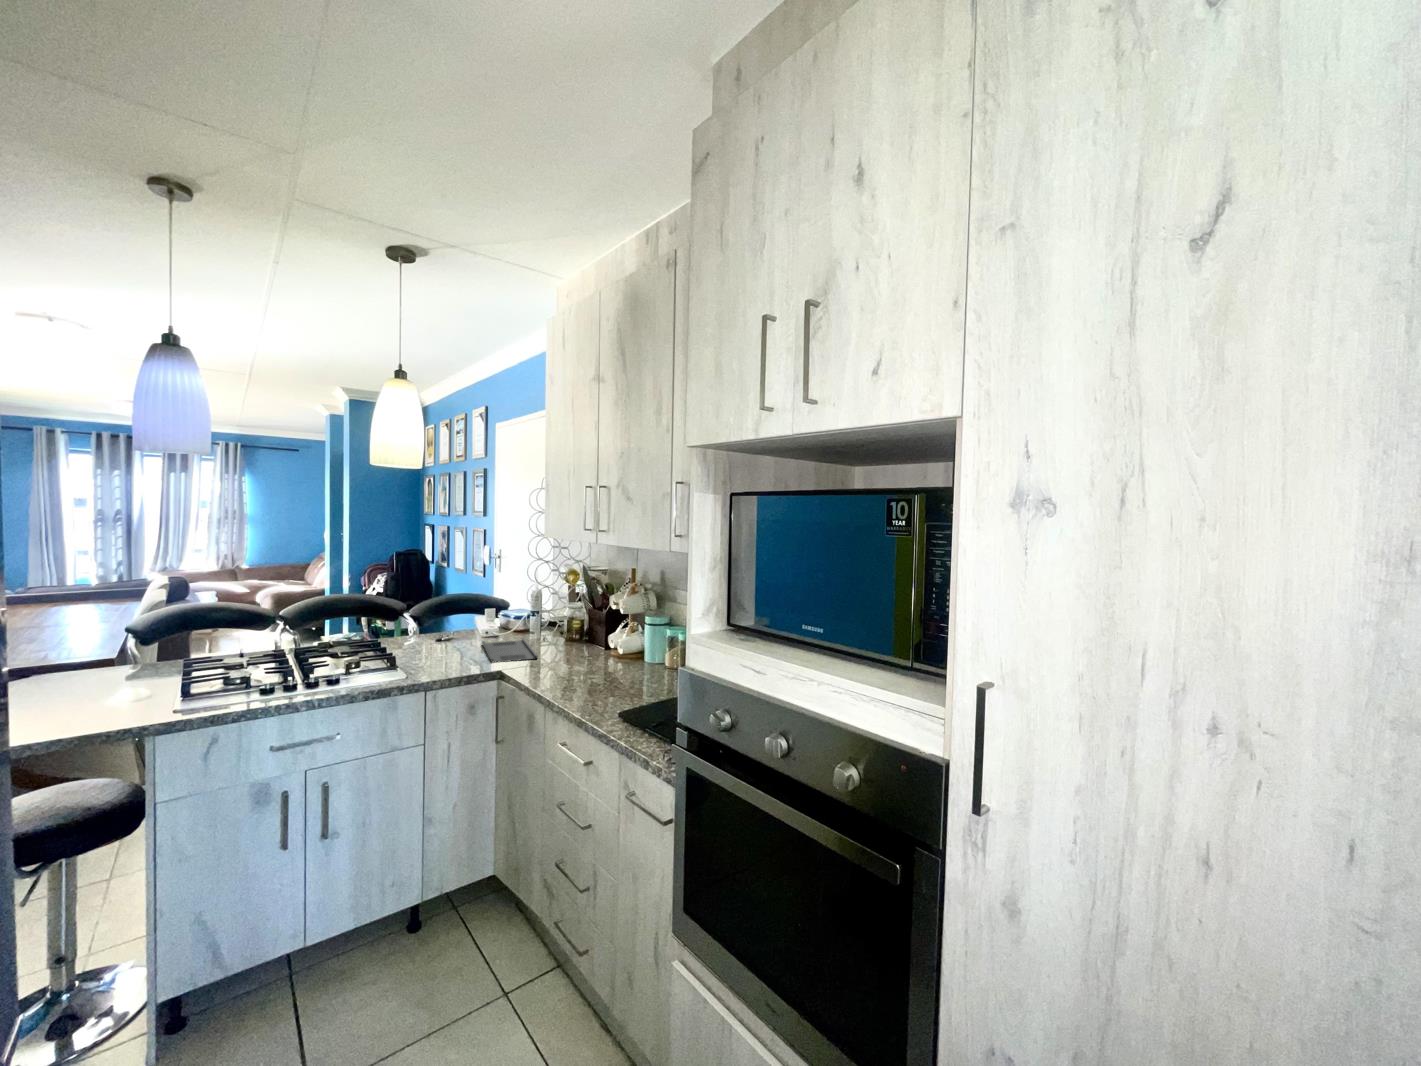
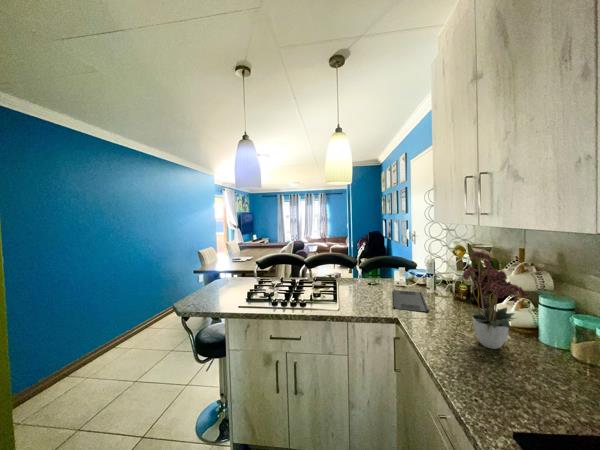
flower arrangement: none [573,568,636,675] -> present [463,251,527,349]

